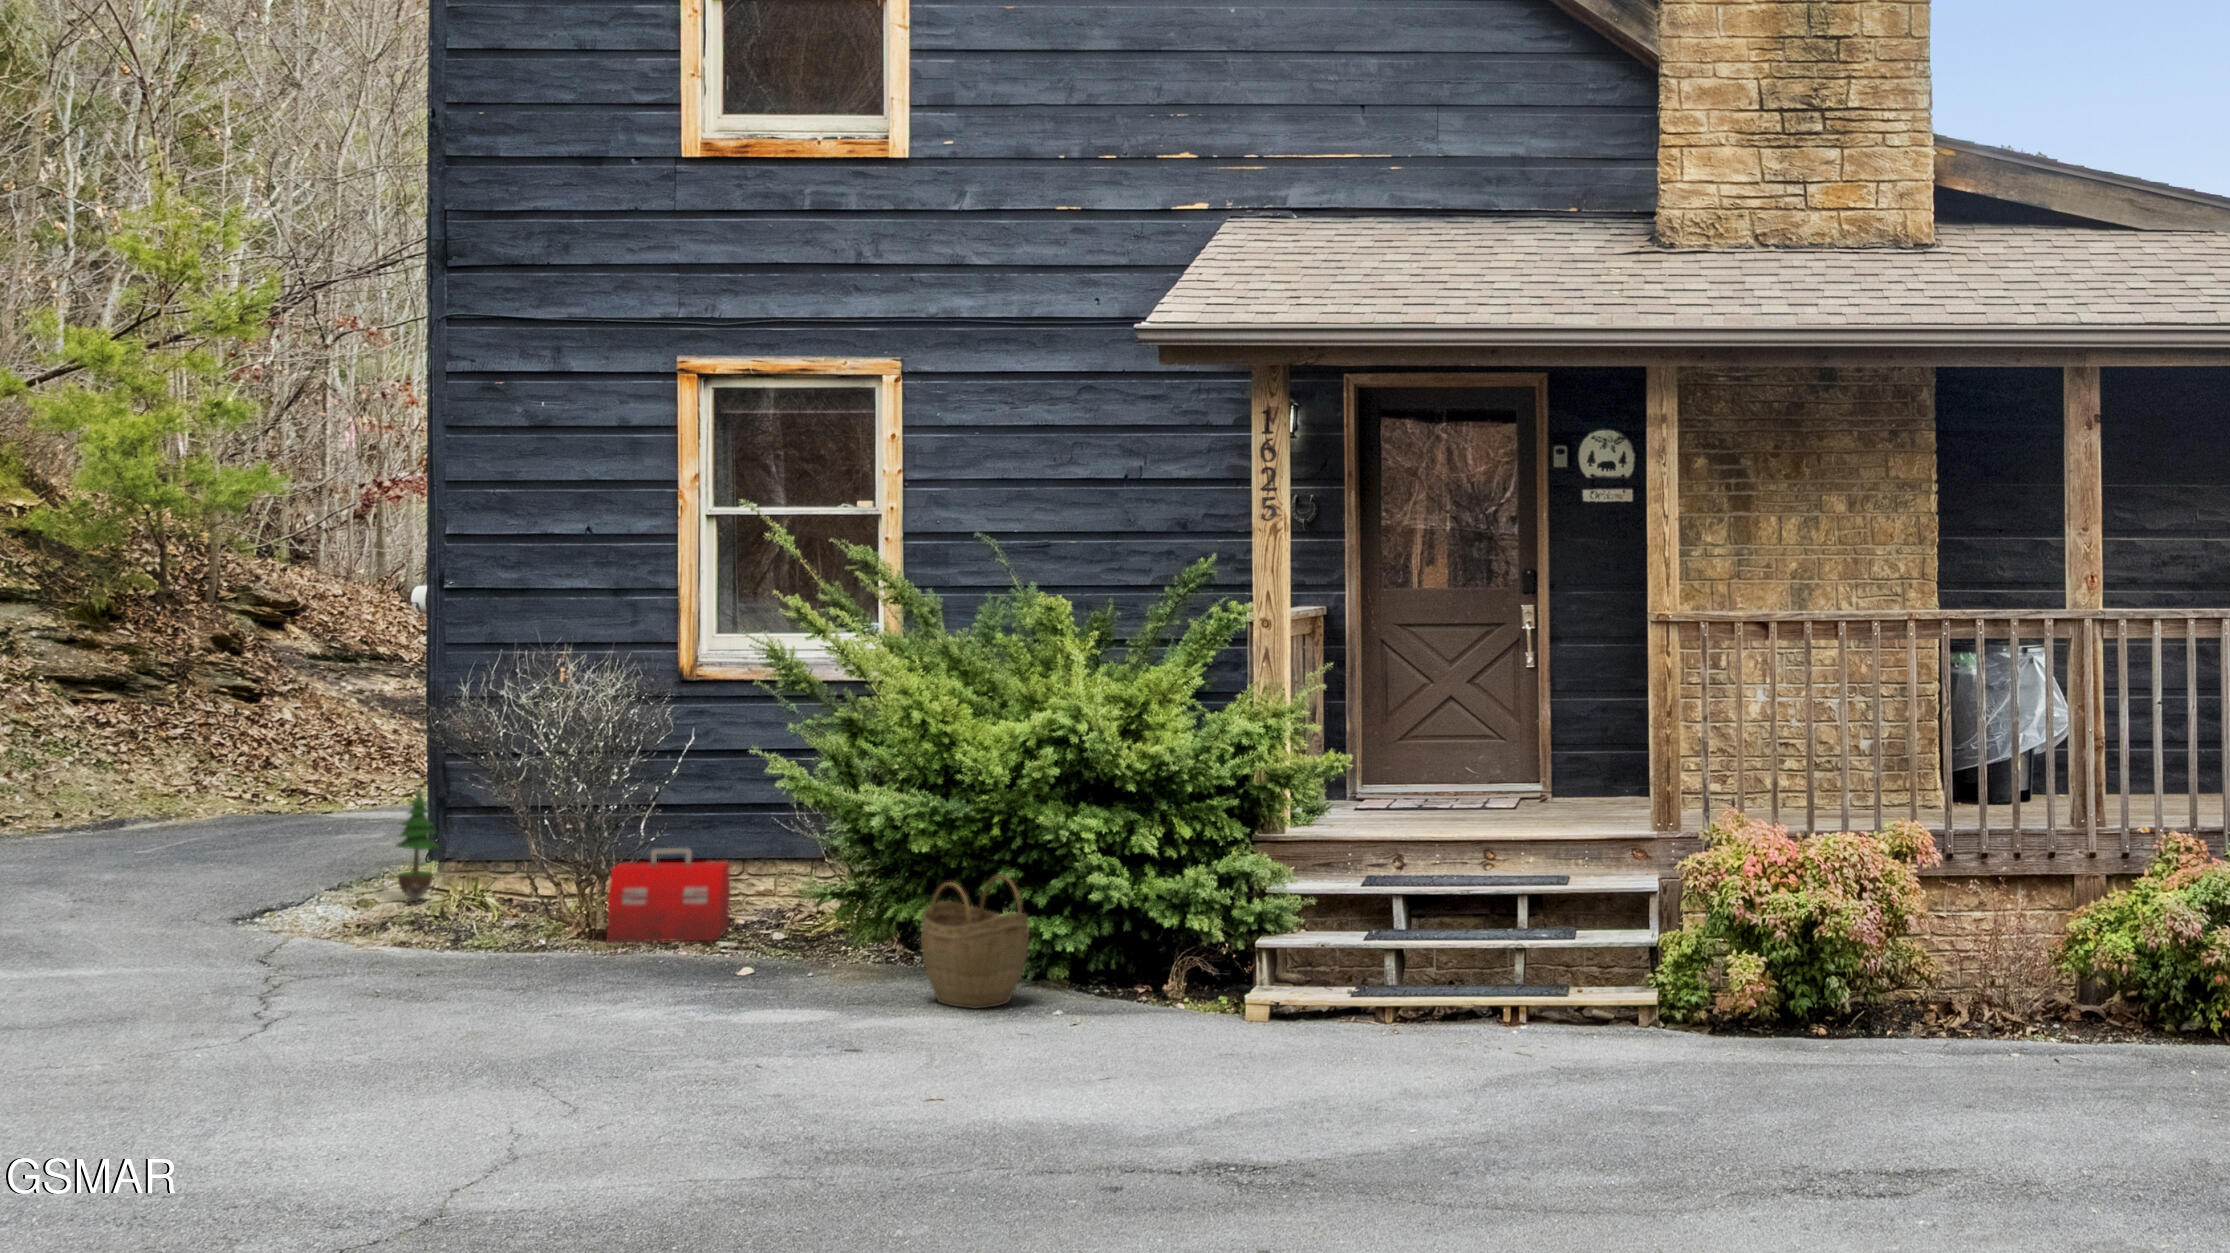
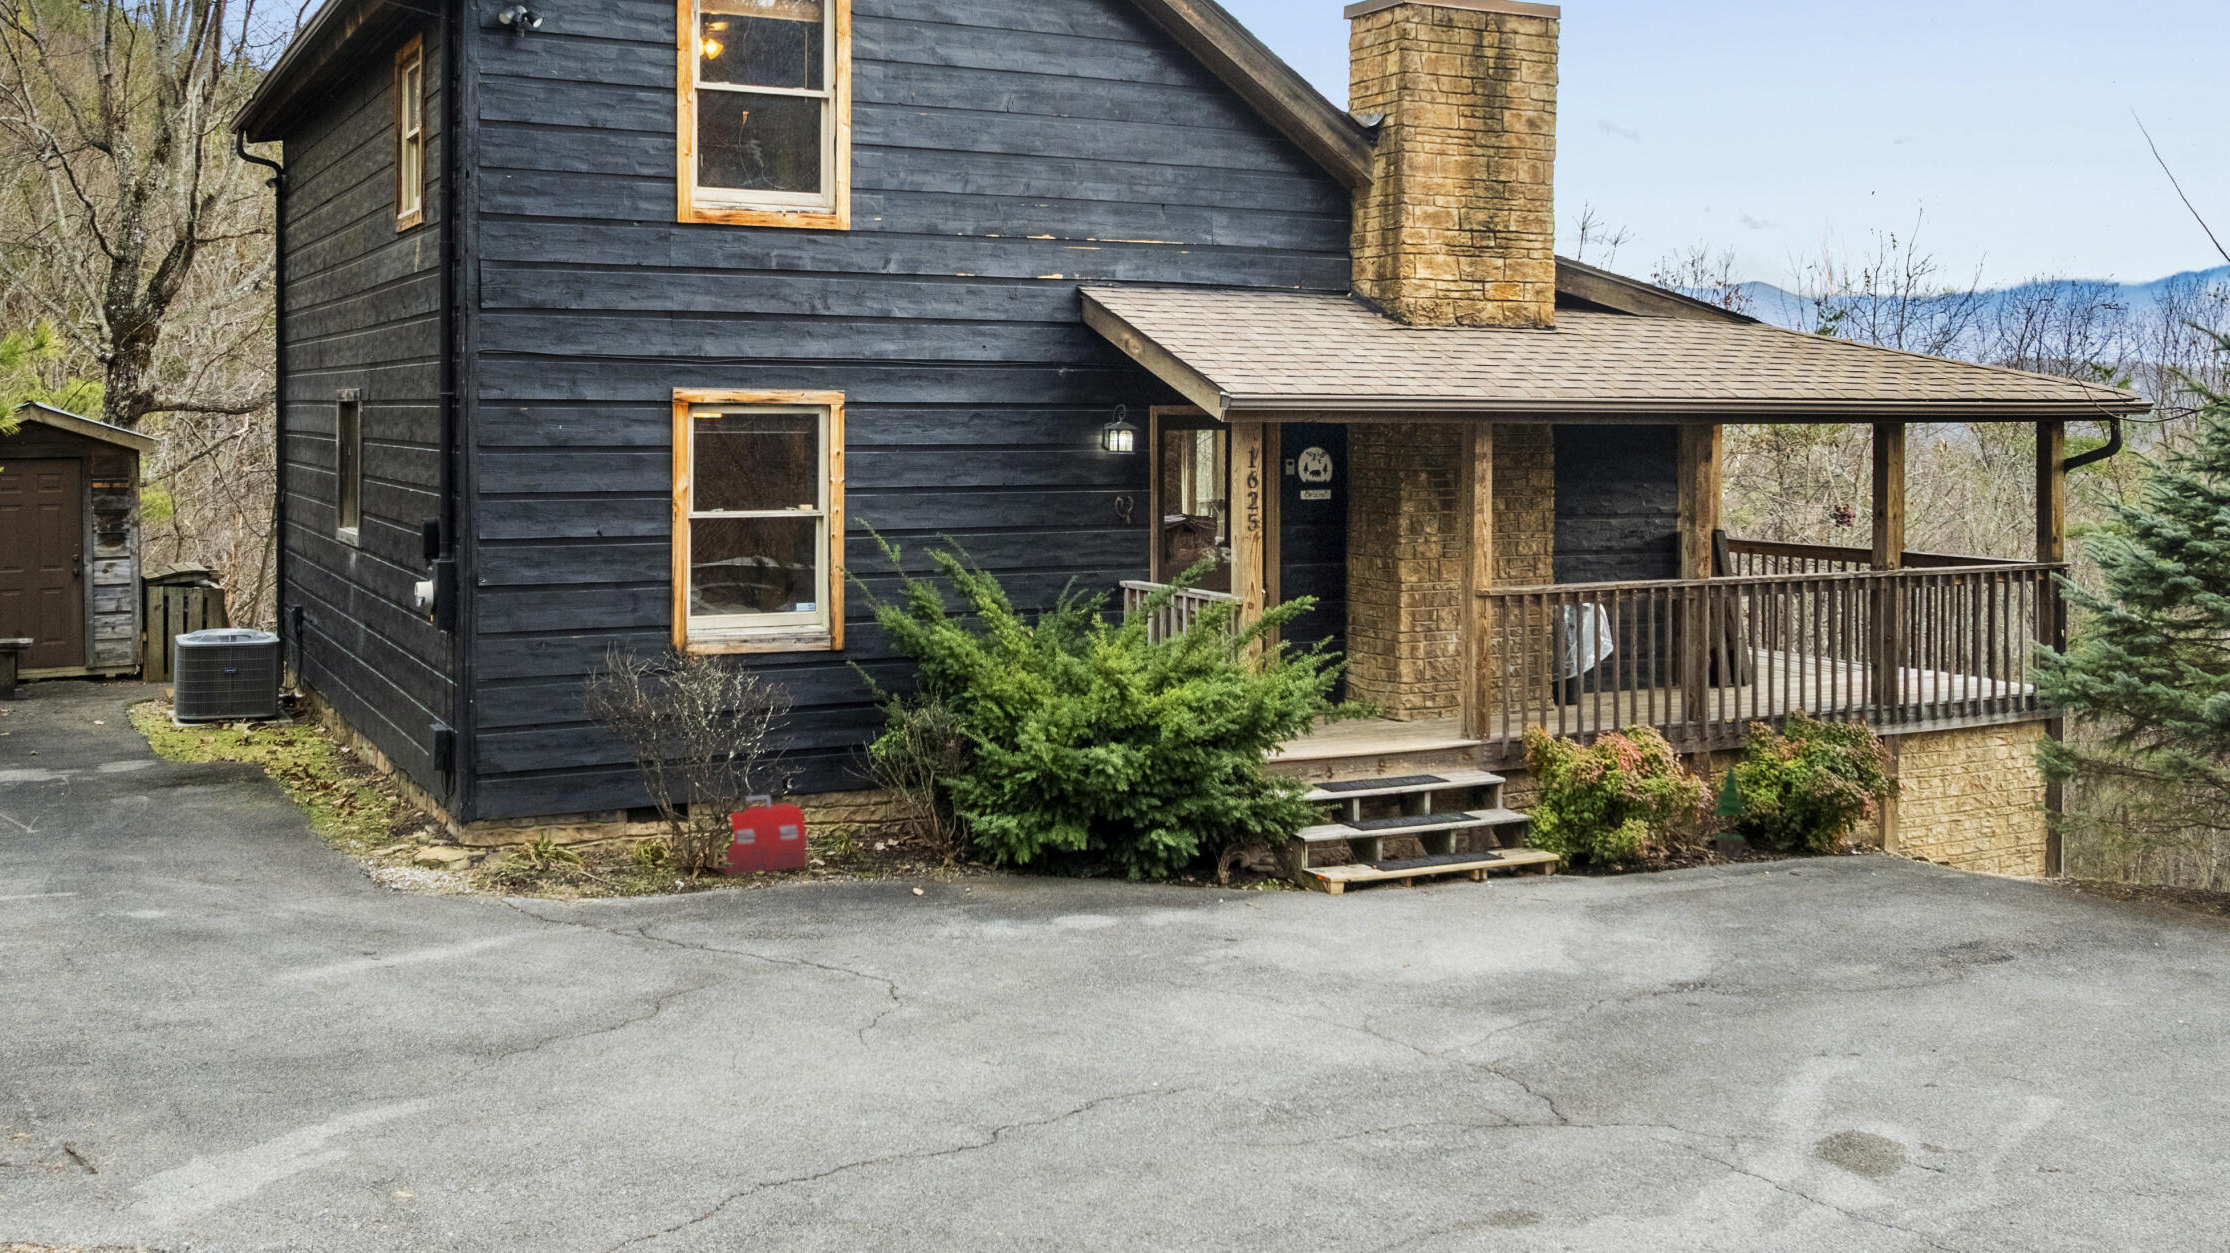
potted tree: present [396,788,438,901] -> present [1713,766,1746,859]
woven basket: present [921,875,1029,1008] -> none [1104,802,1183,901]

